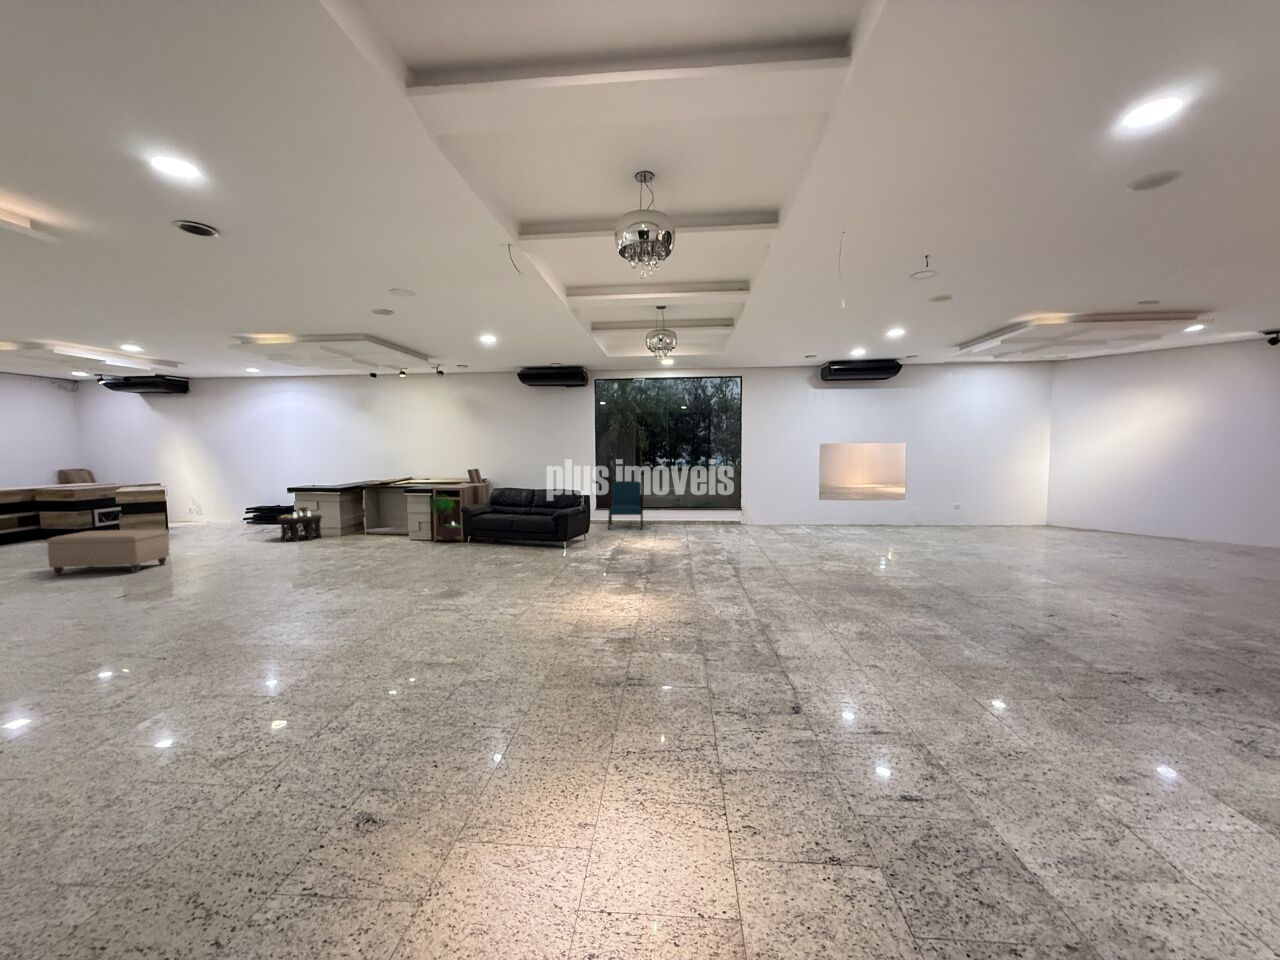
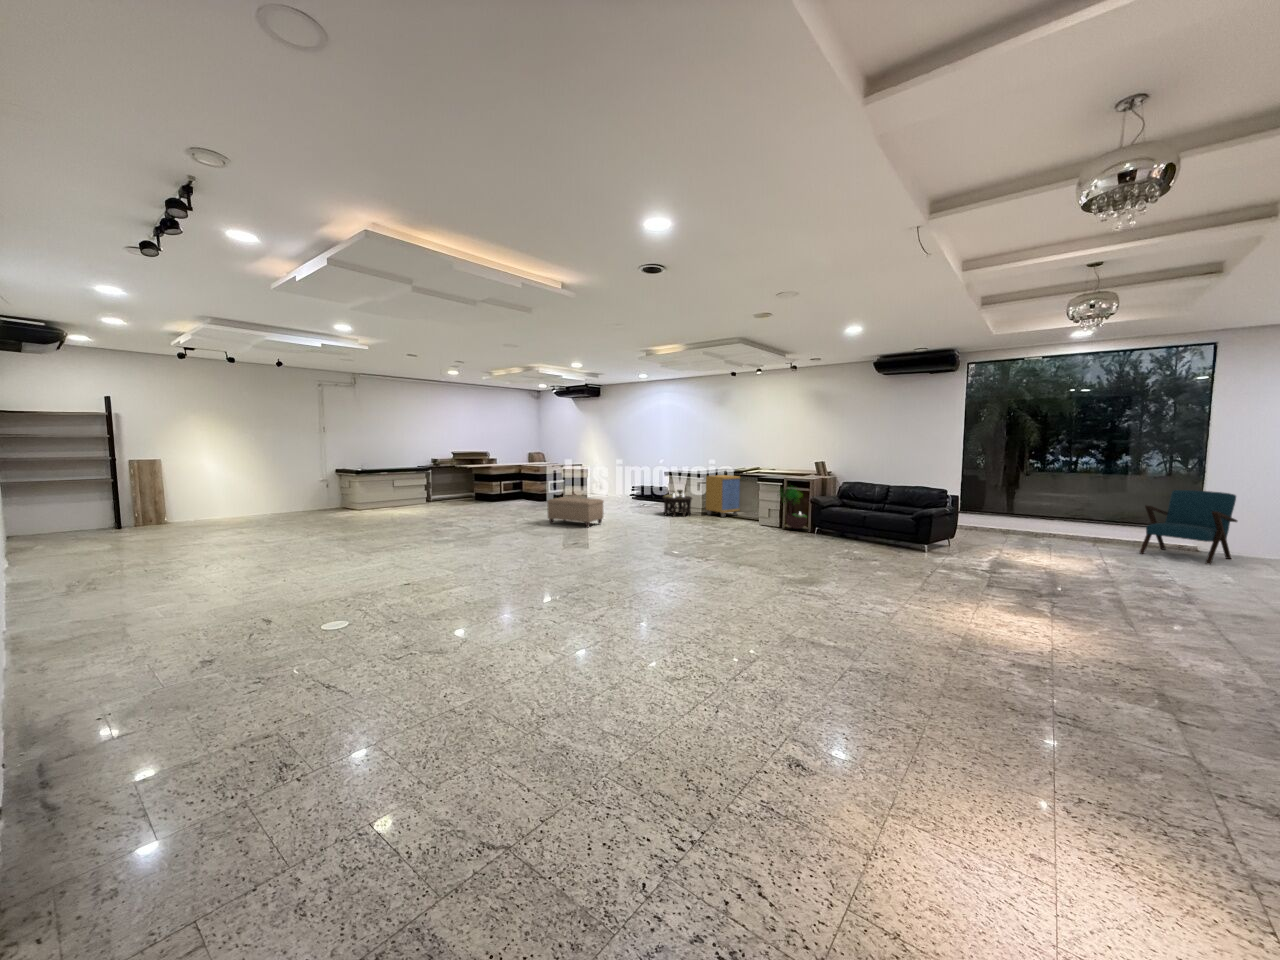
armchair: present [608,481,643,530] -> present [1140,490,1237,564]
storage cabinet: none [341,486,388,536] -> present [706,475,740,517]

